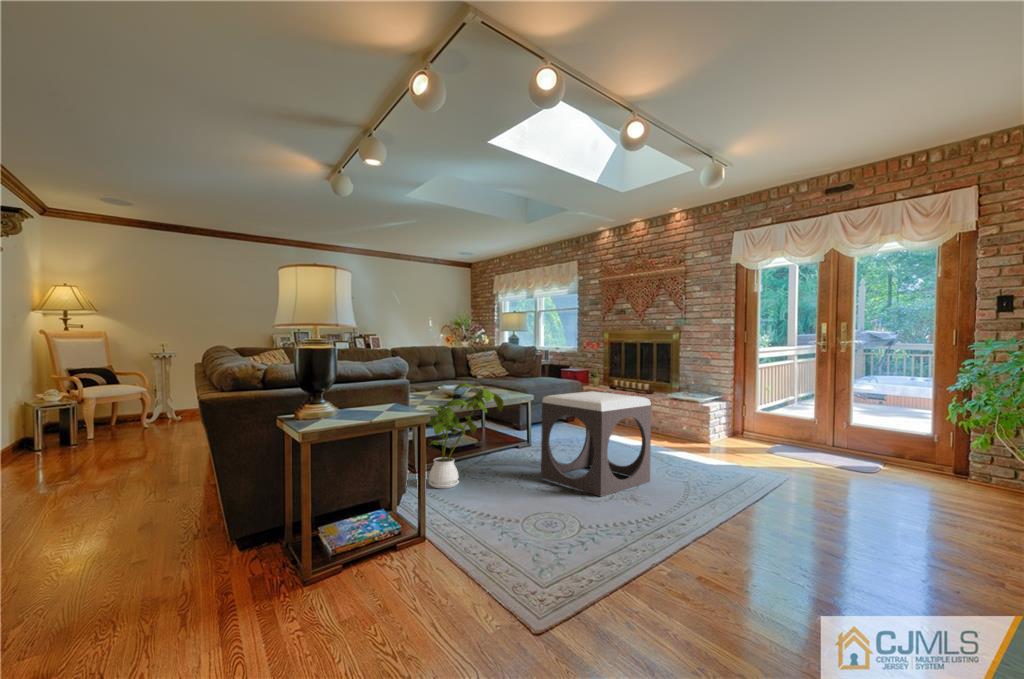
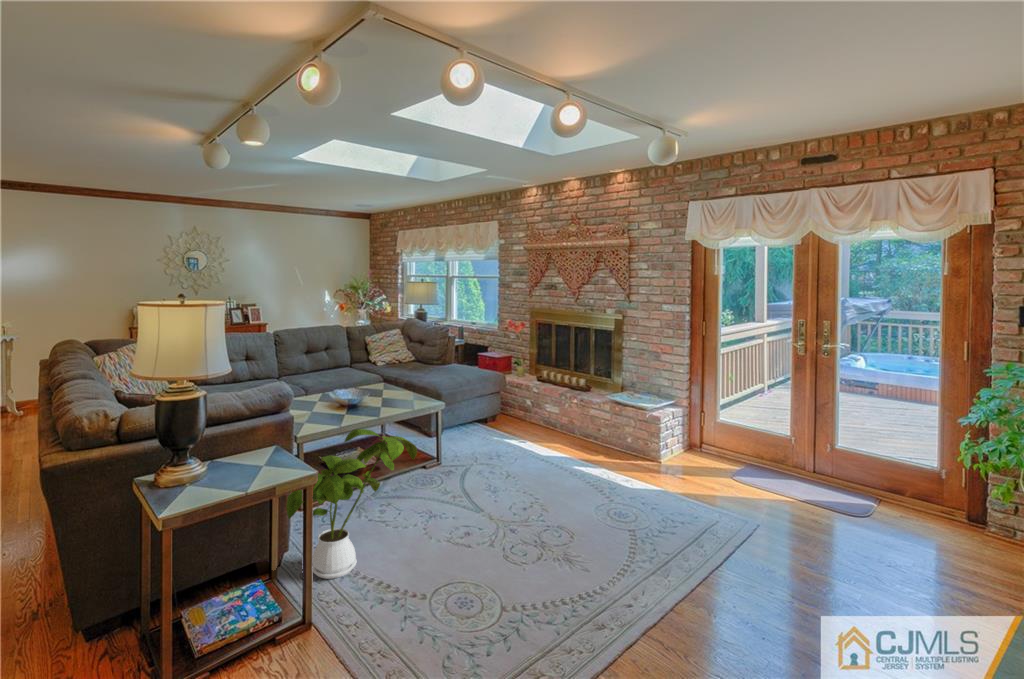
footstool: present [541,391,651,496] -> none [469,415,610,576]

